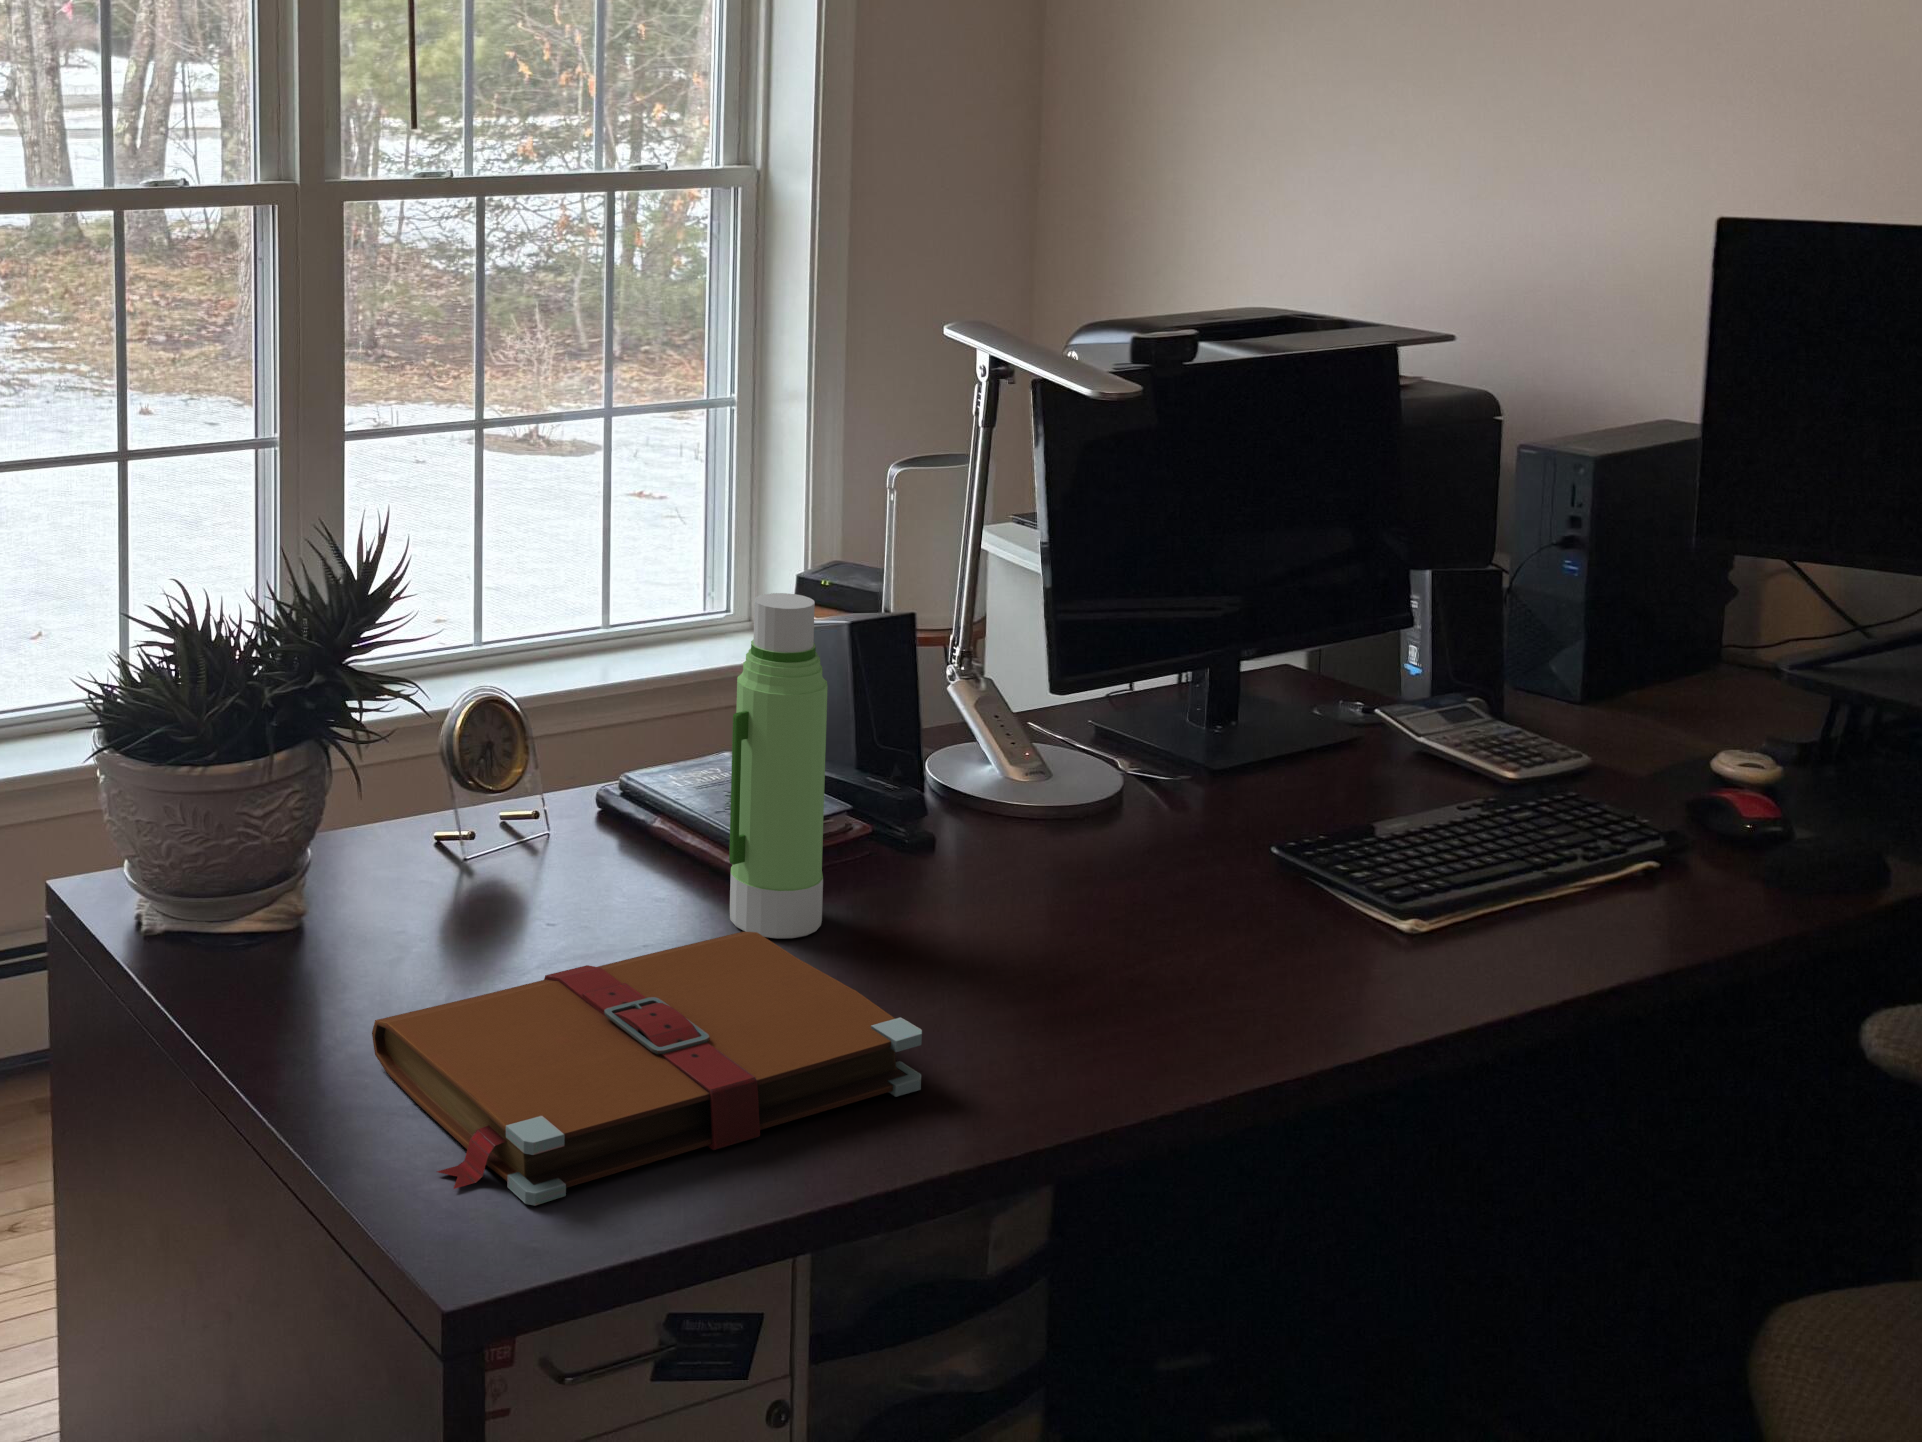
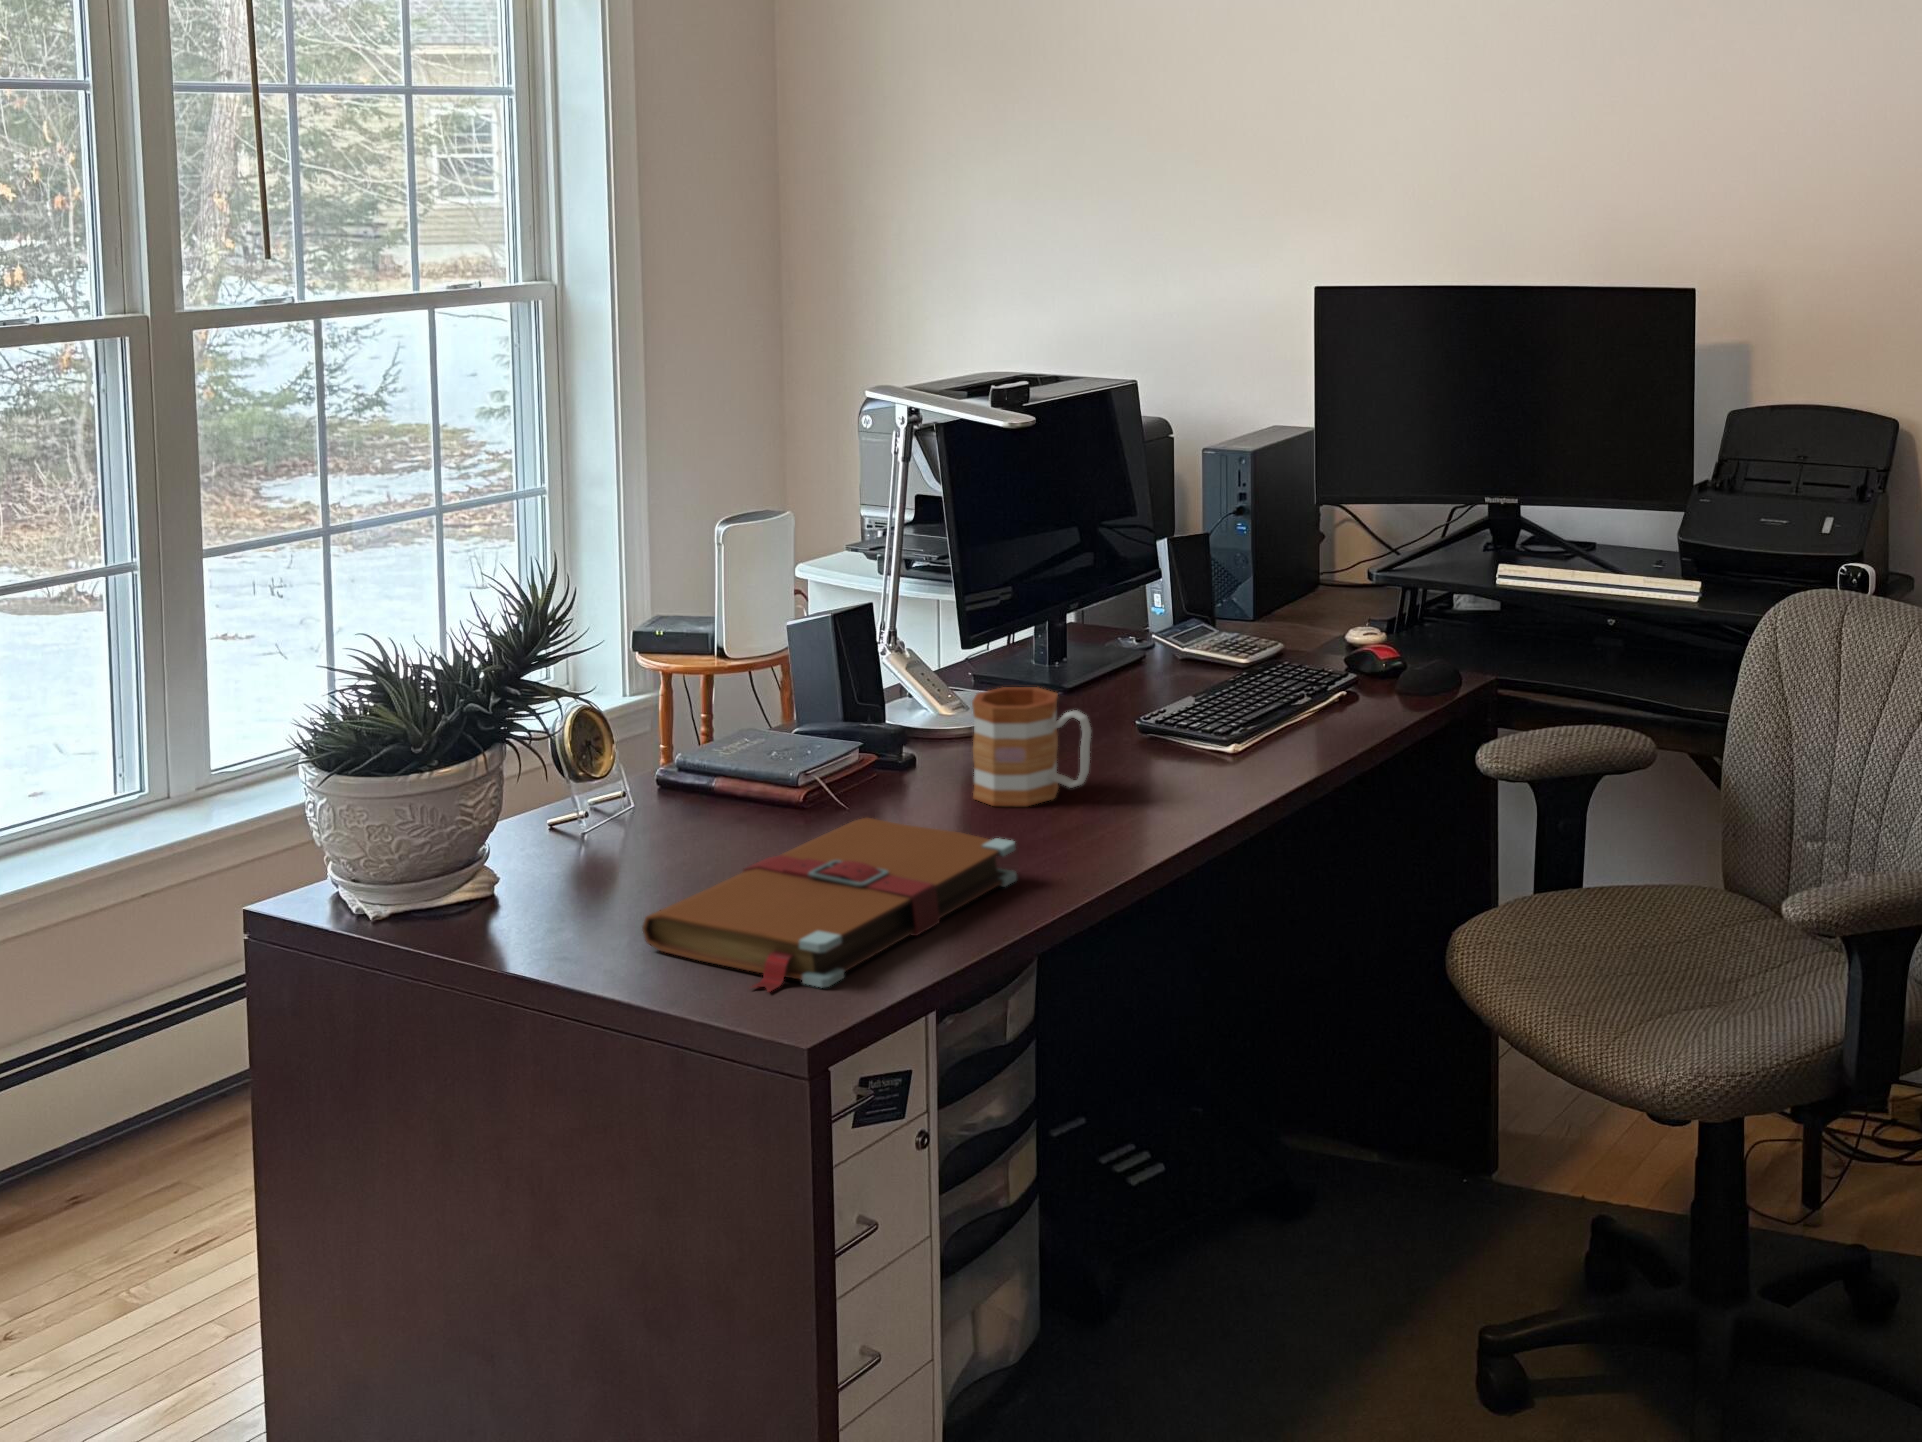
water bottle: present [729,593,828,938] -> none [816,581,885,830]
mug: none [959,774,1130,958] -> present [972,687,1091,806]

